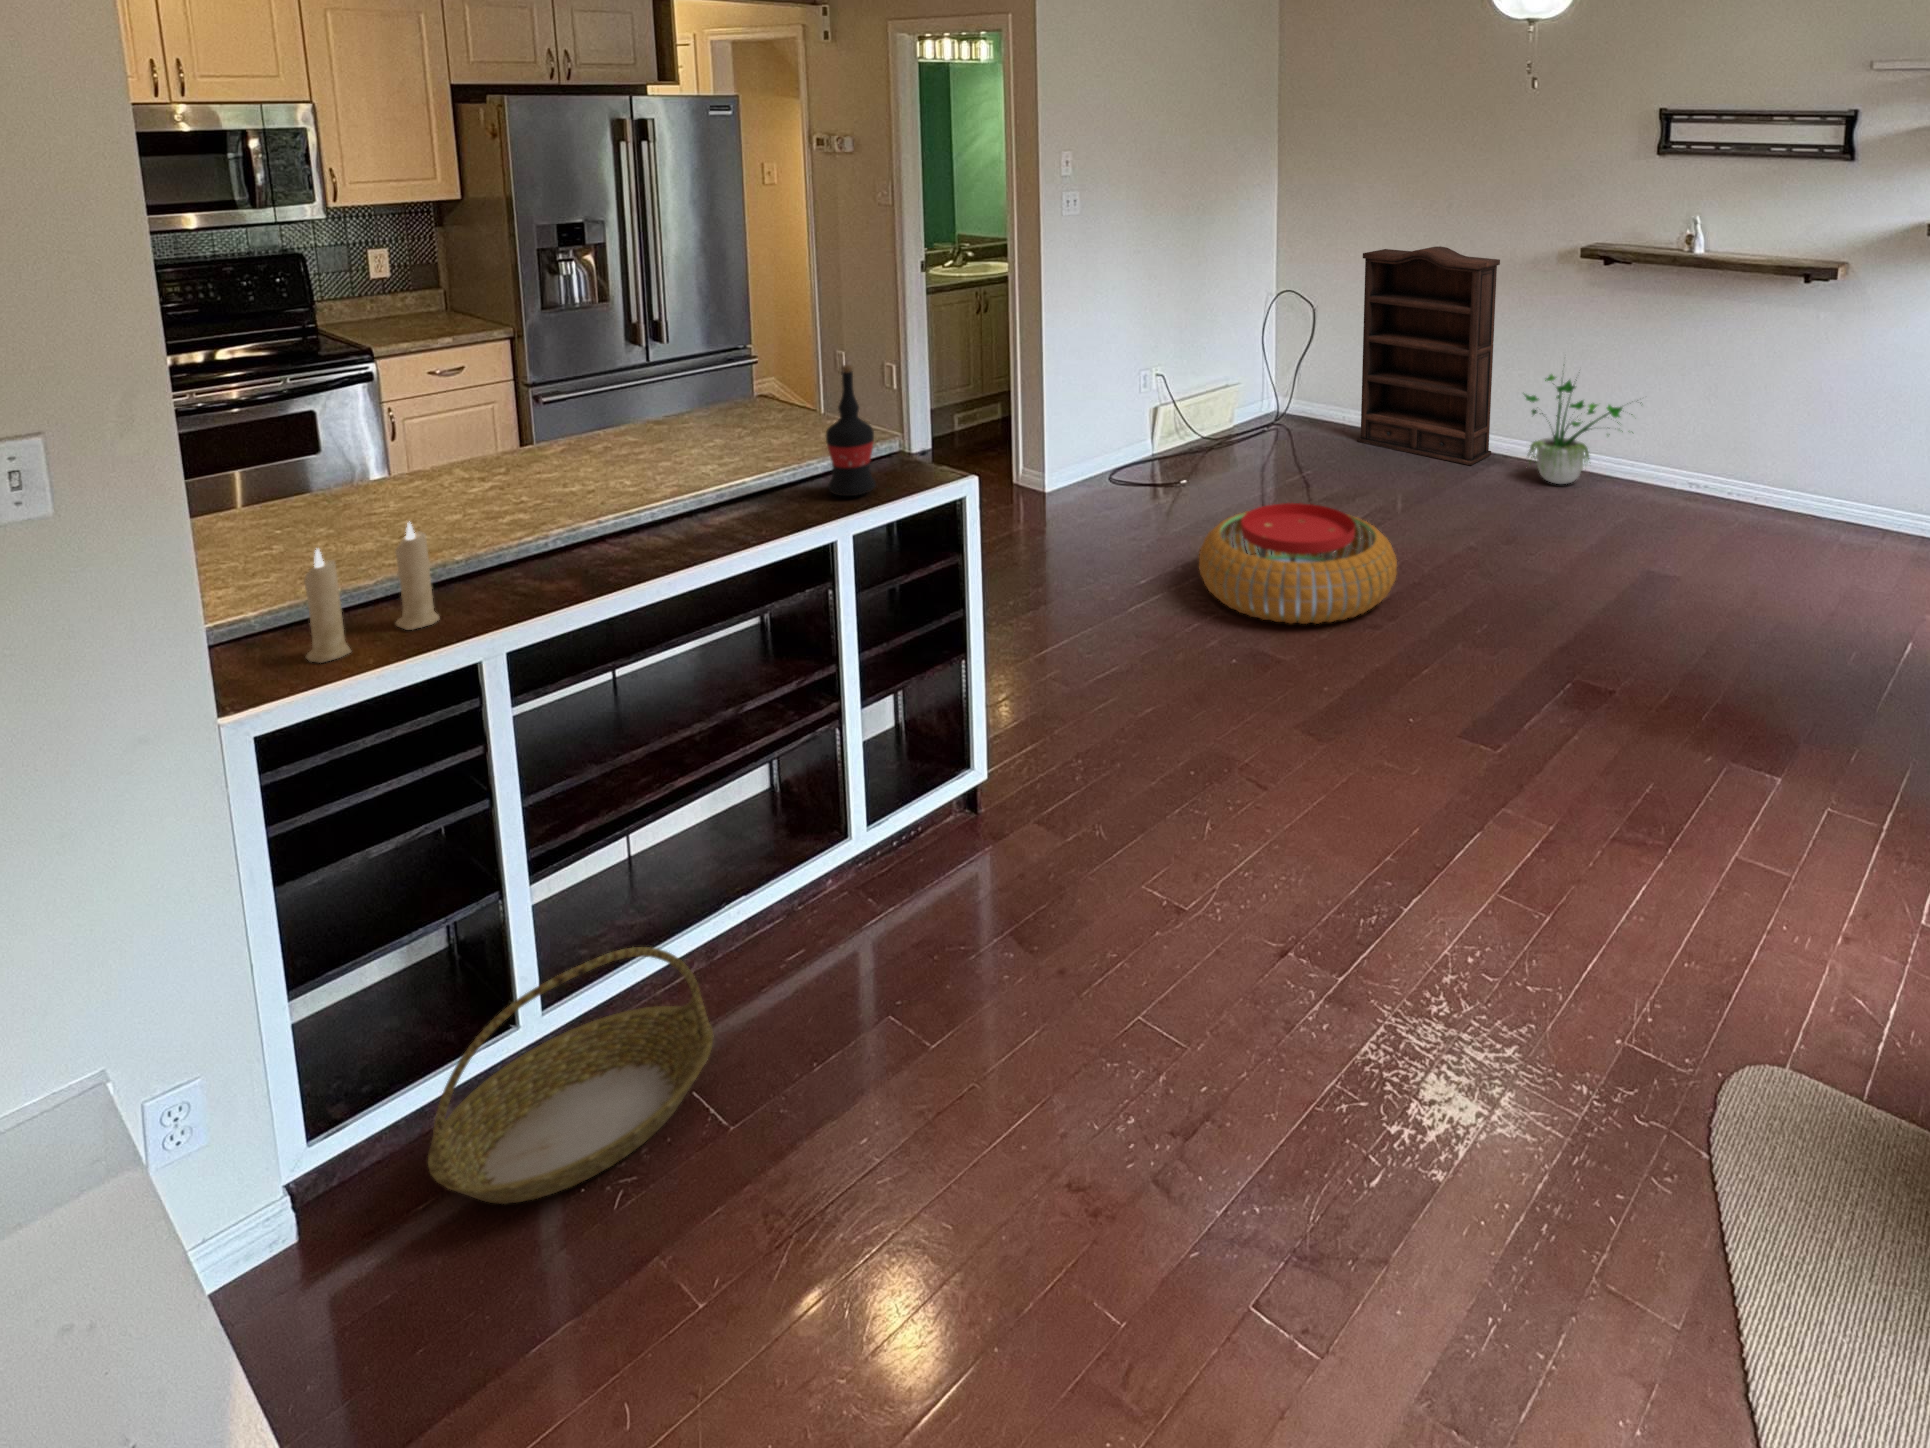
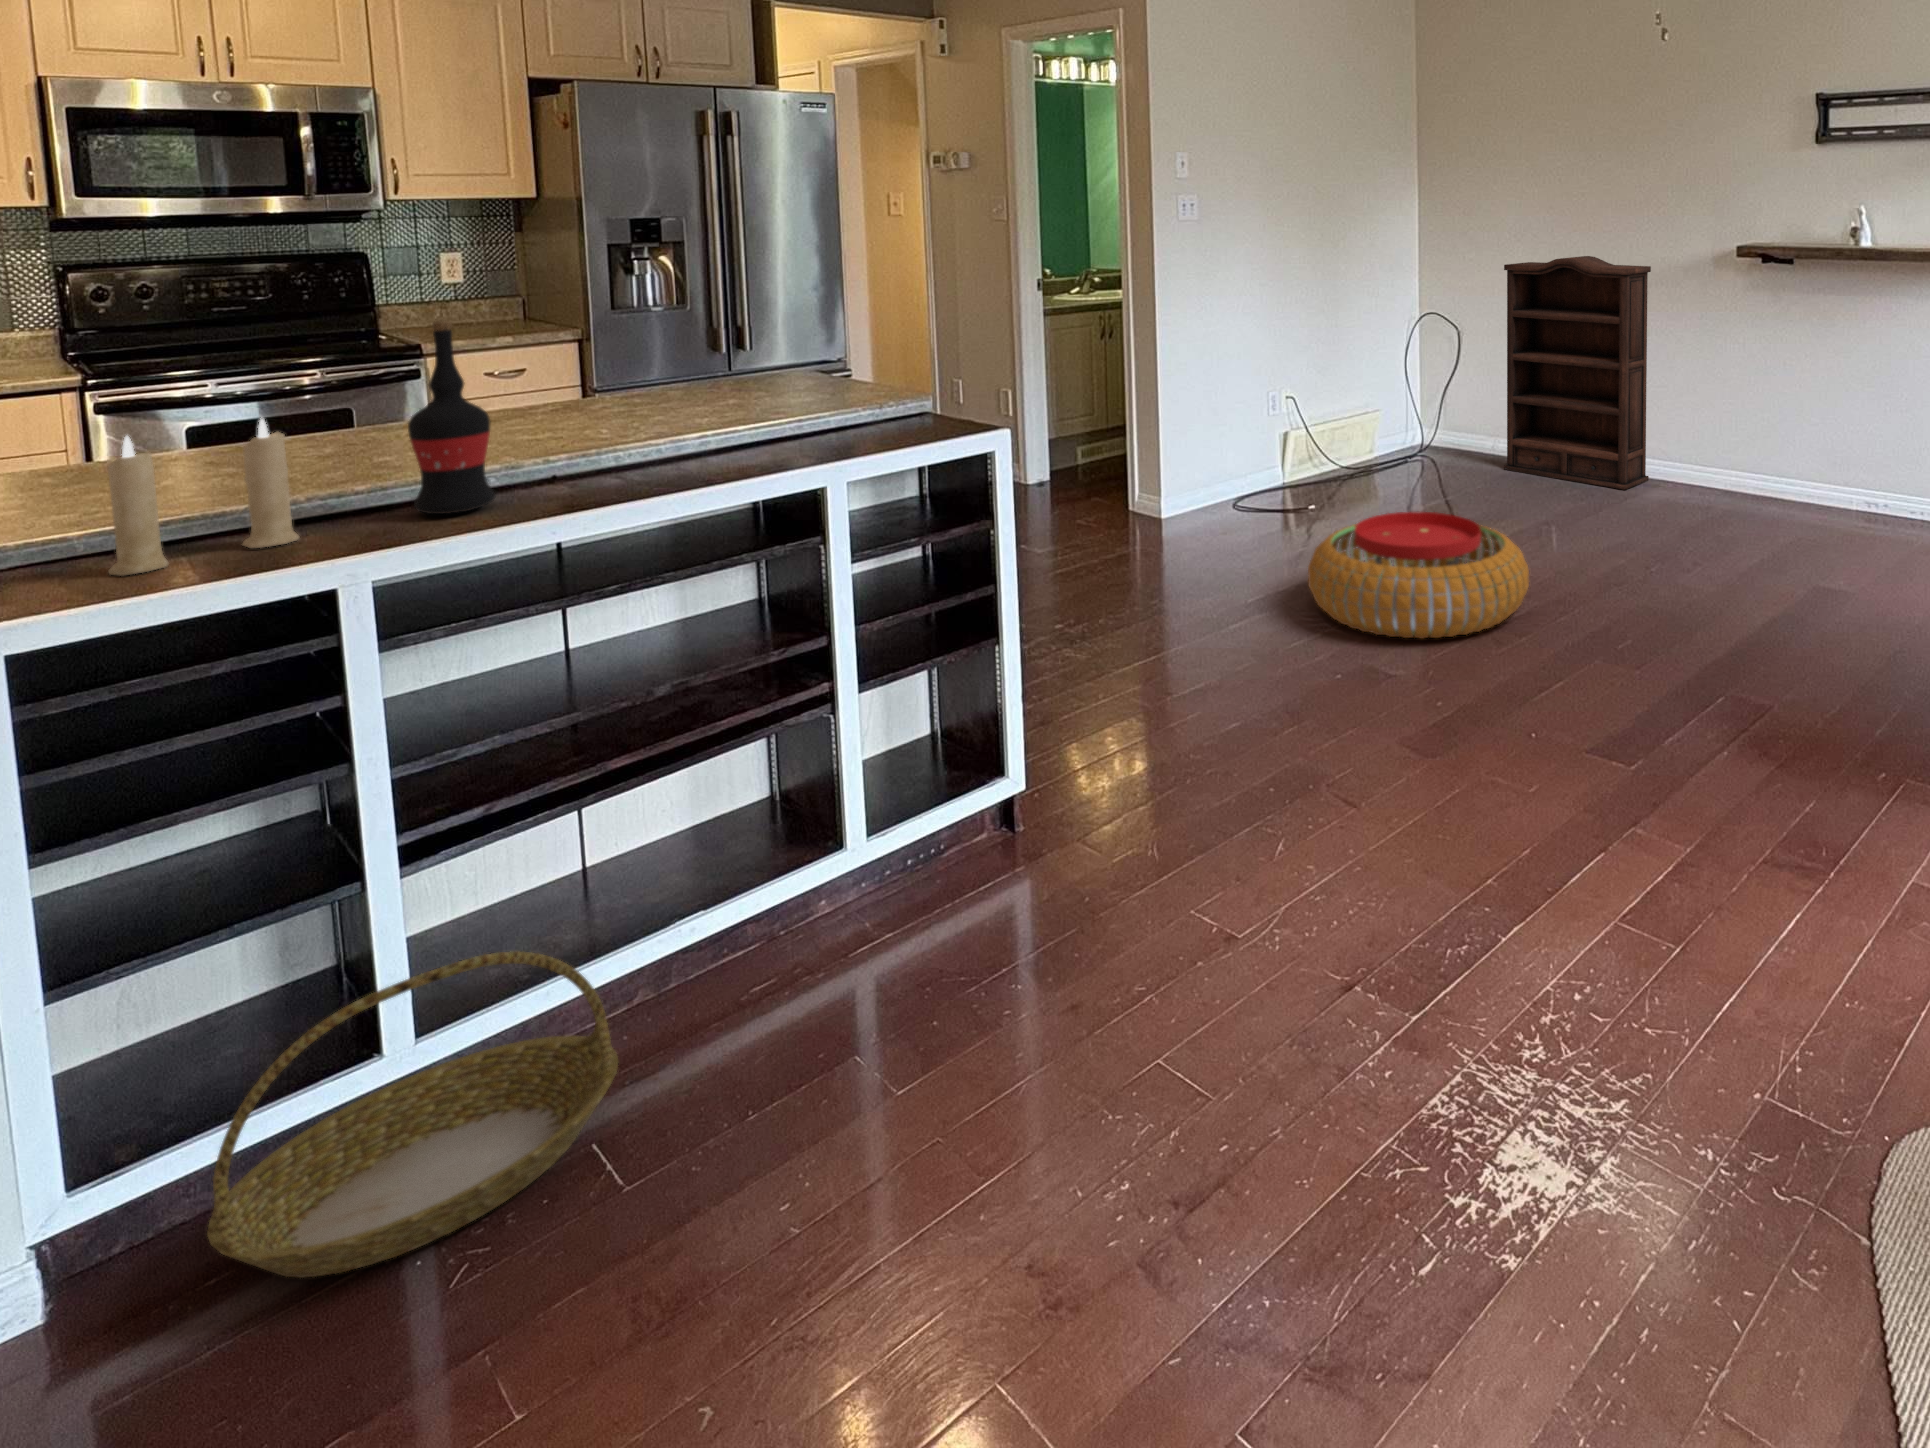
wine bottle: present [826,365,876,496] -> present [408,321,495,514]
potted plant: present [1524,374,1633,484] -> none [1677,360,1818,506]

